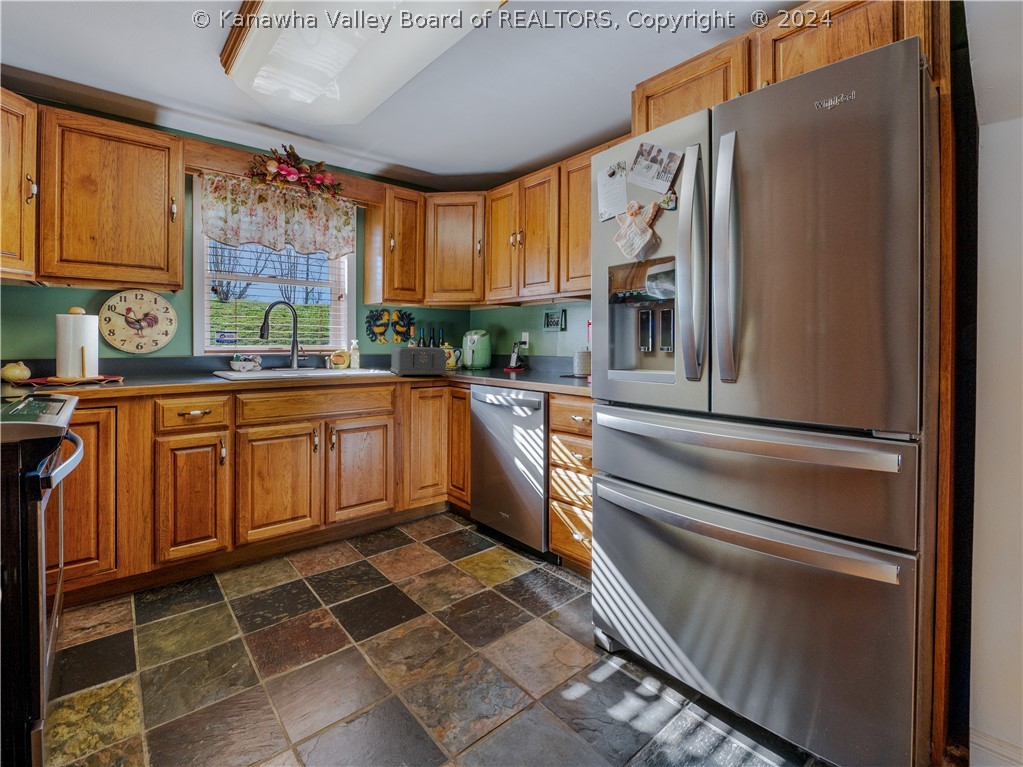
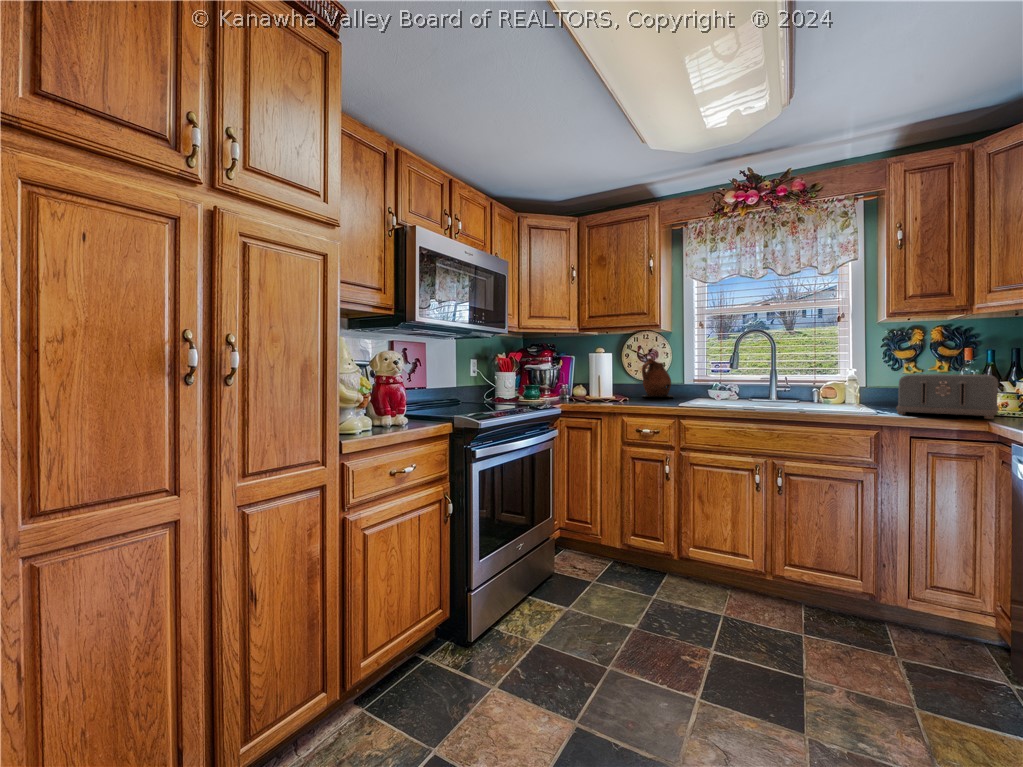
ceramic pitcher: none [136,325,188,372] -> present [642,358,673,397]

